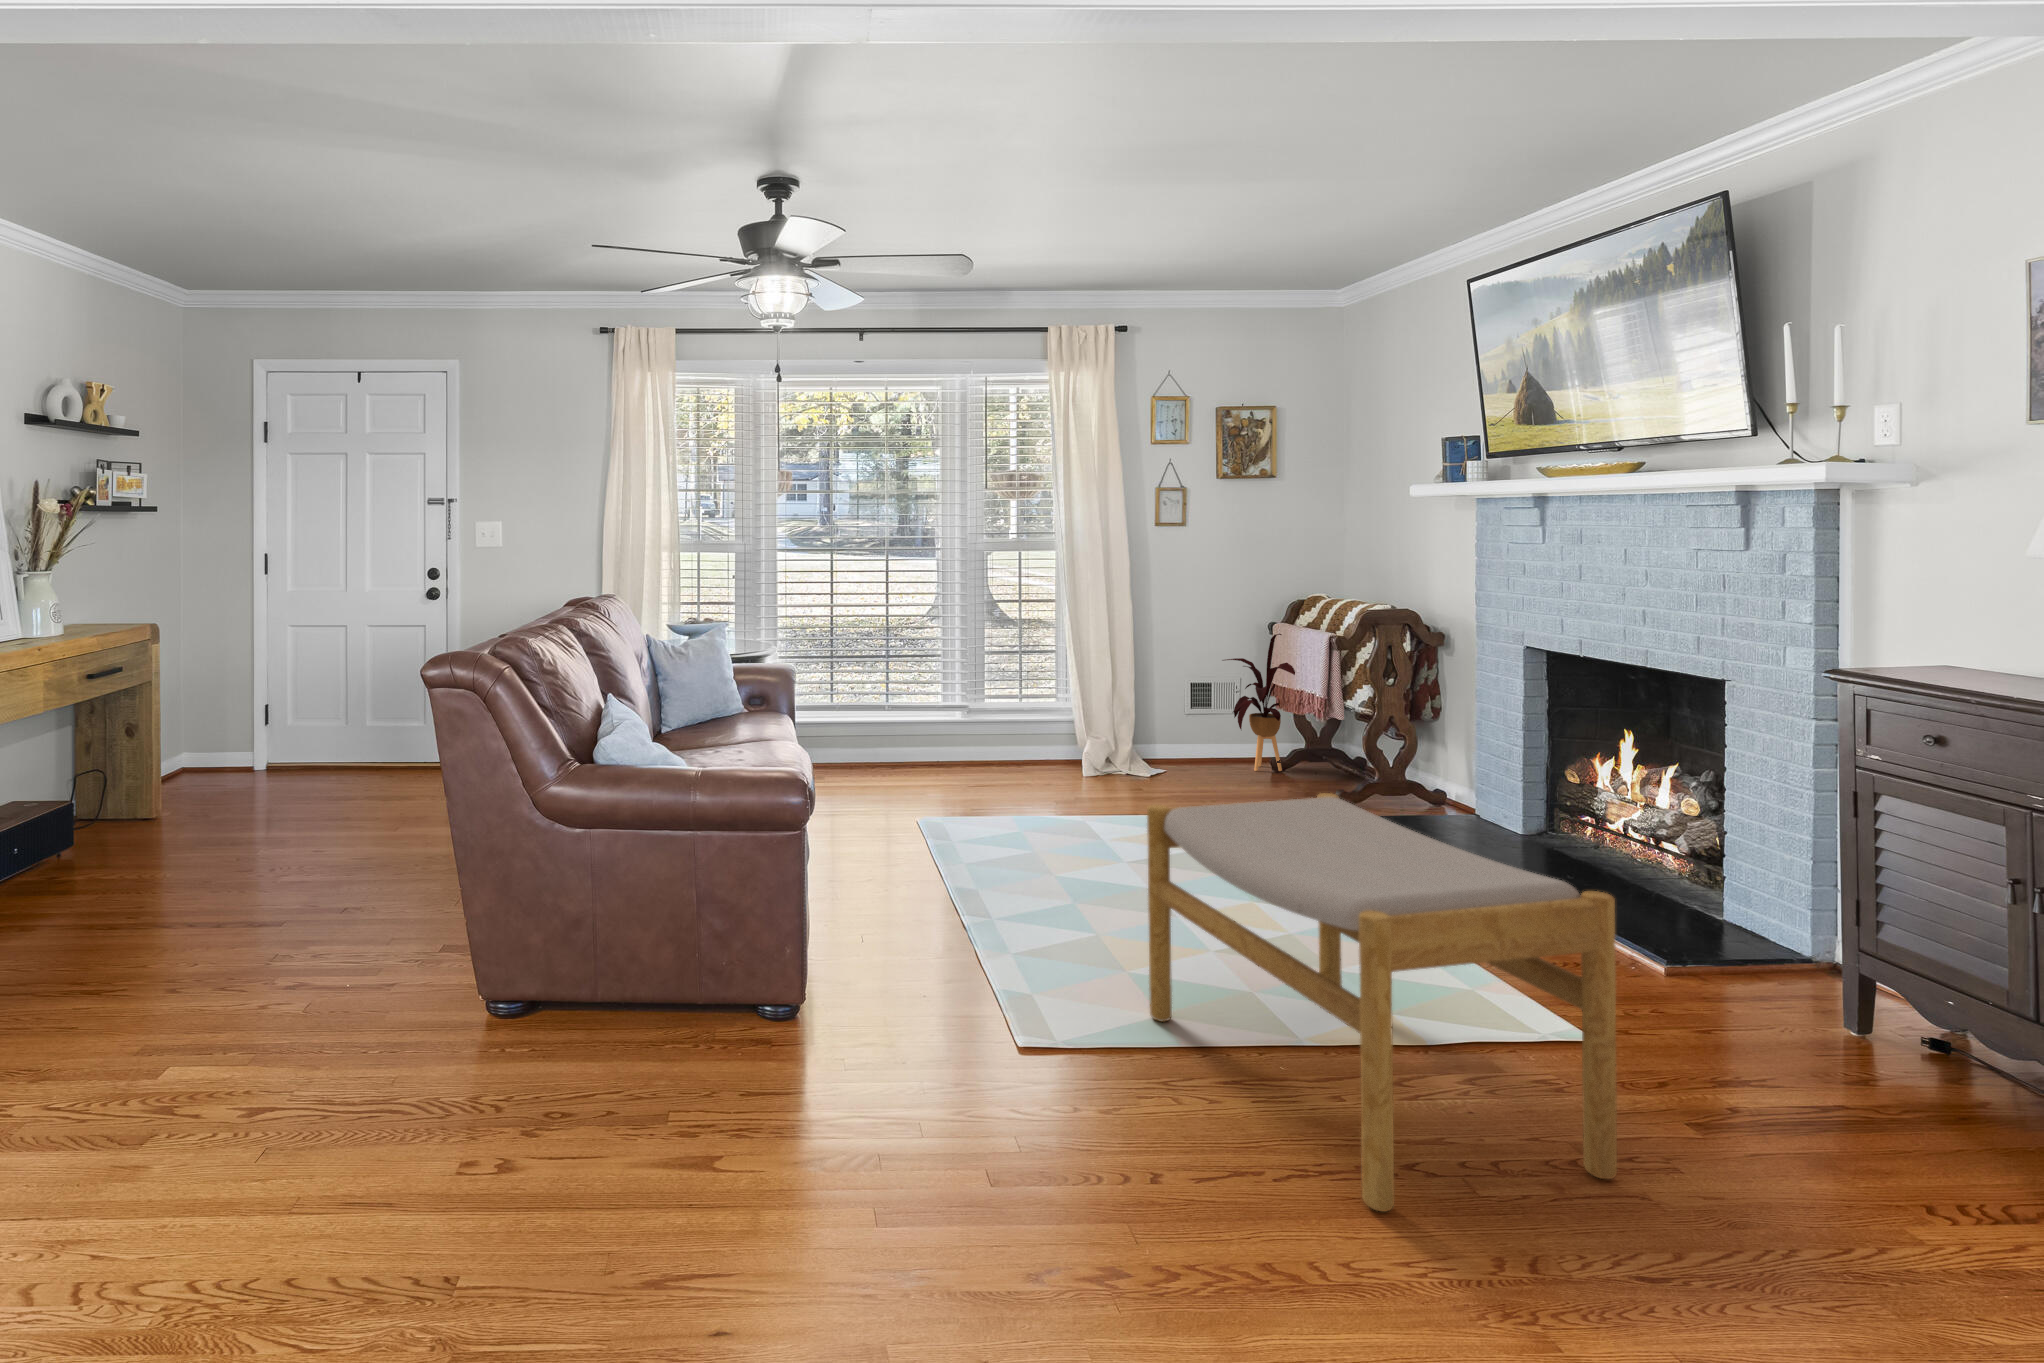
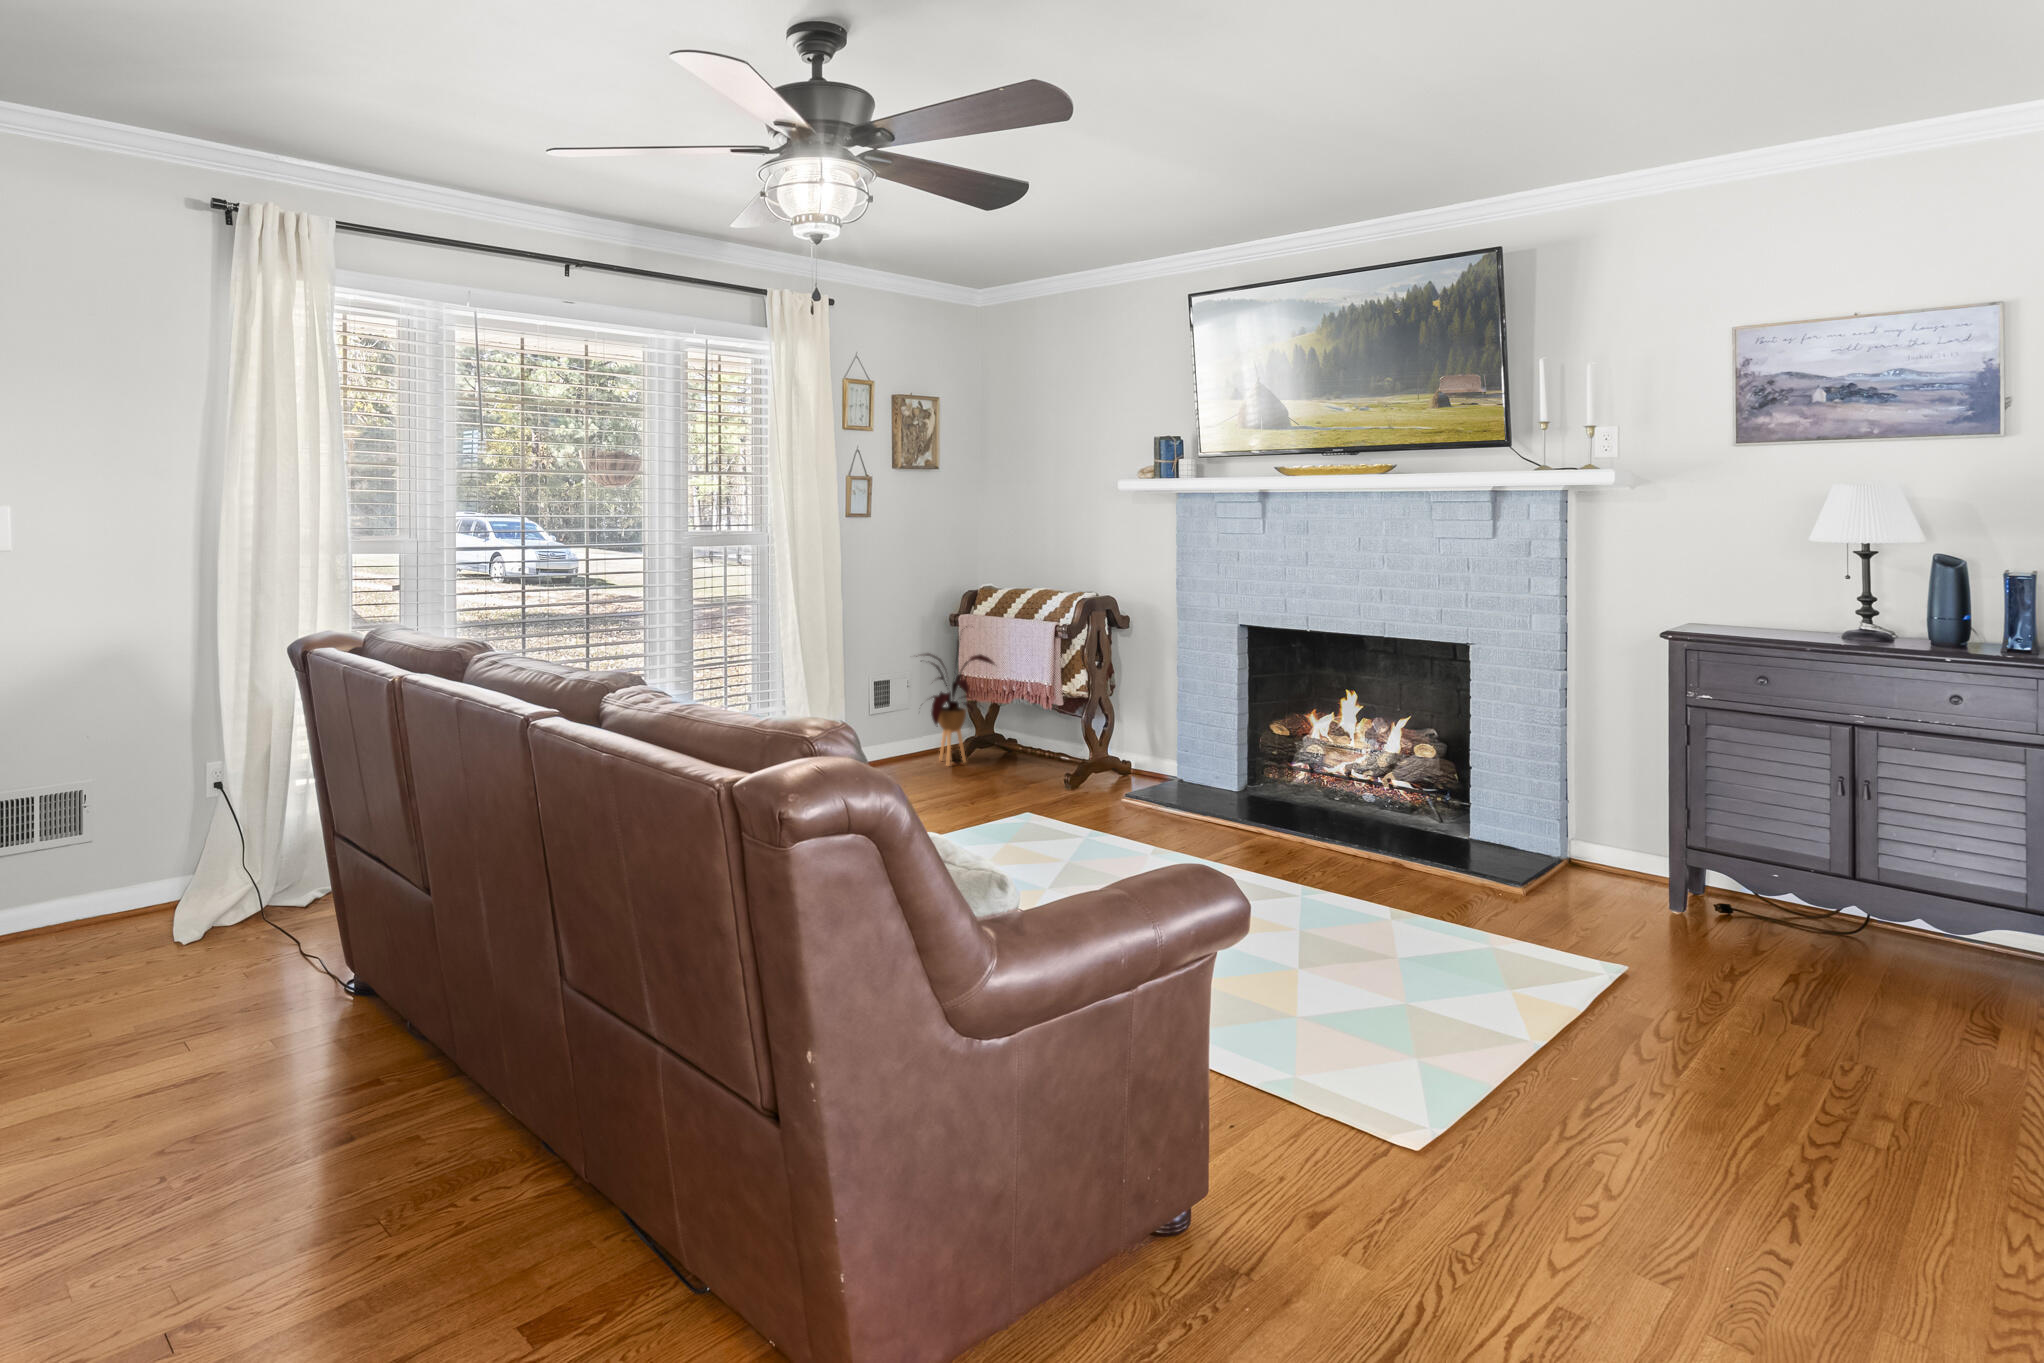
footstool: present [1147,793,1617,1212] -> none [1390,779,1880,1169]

